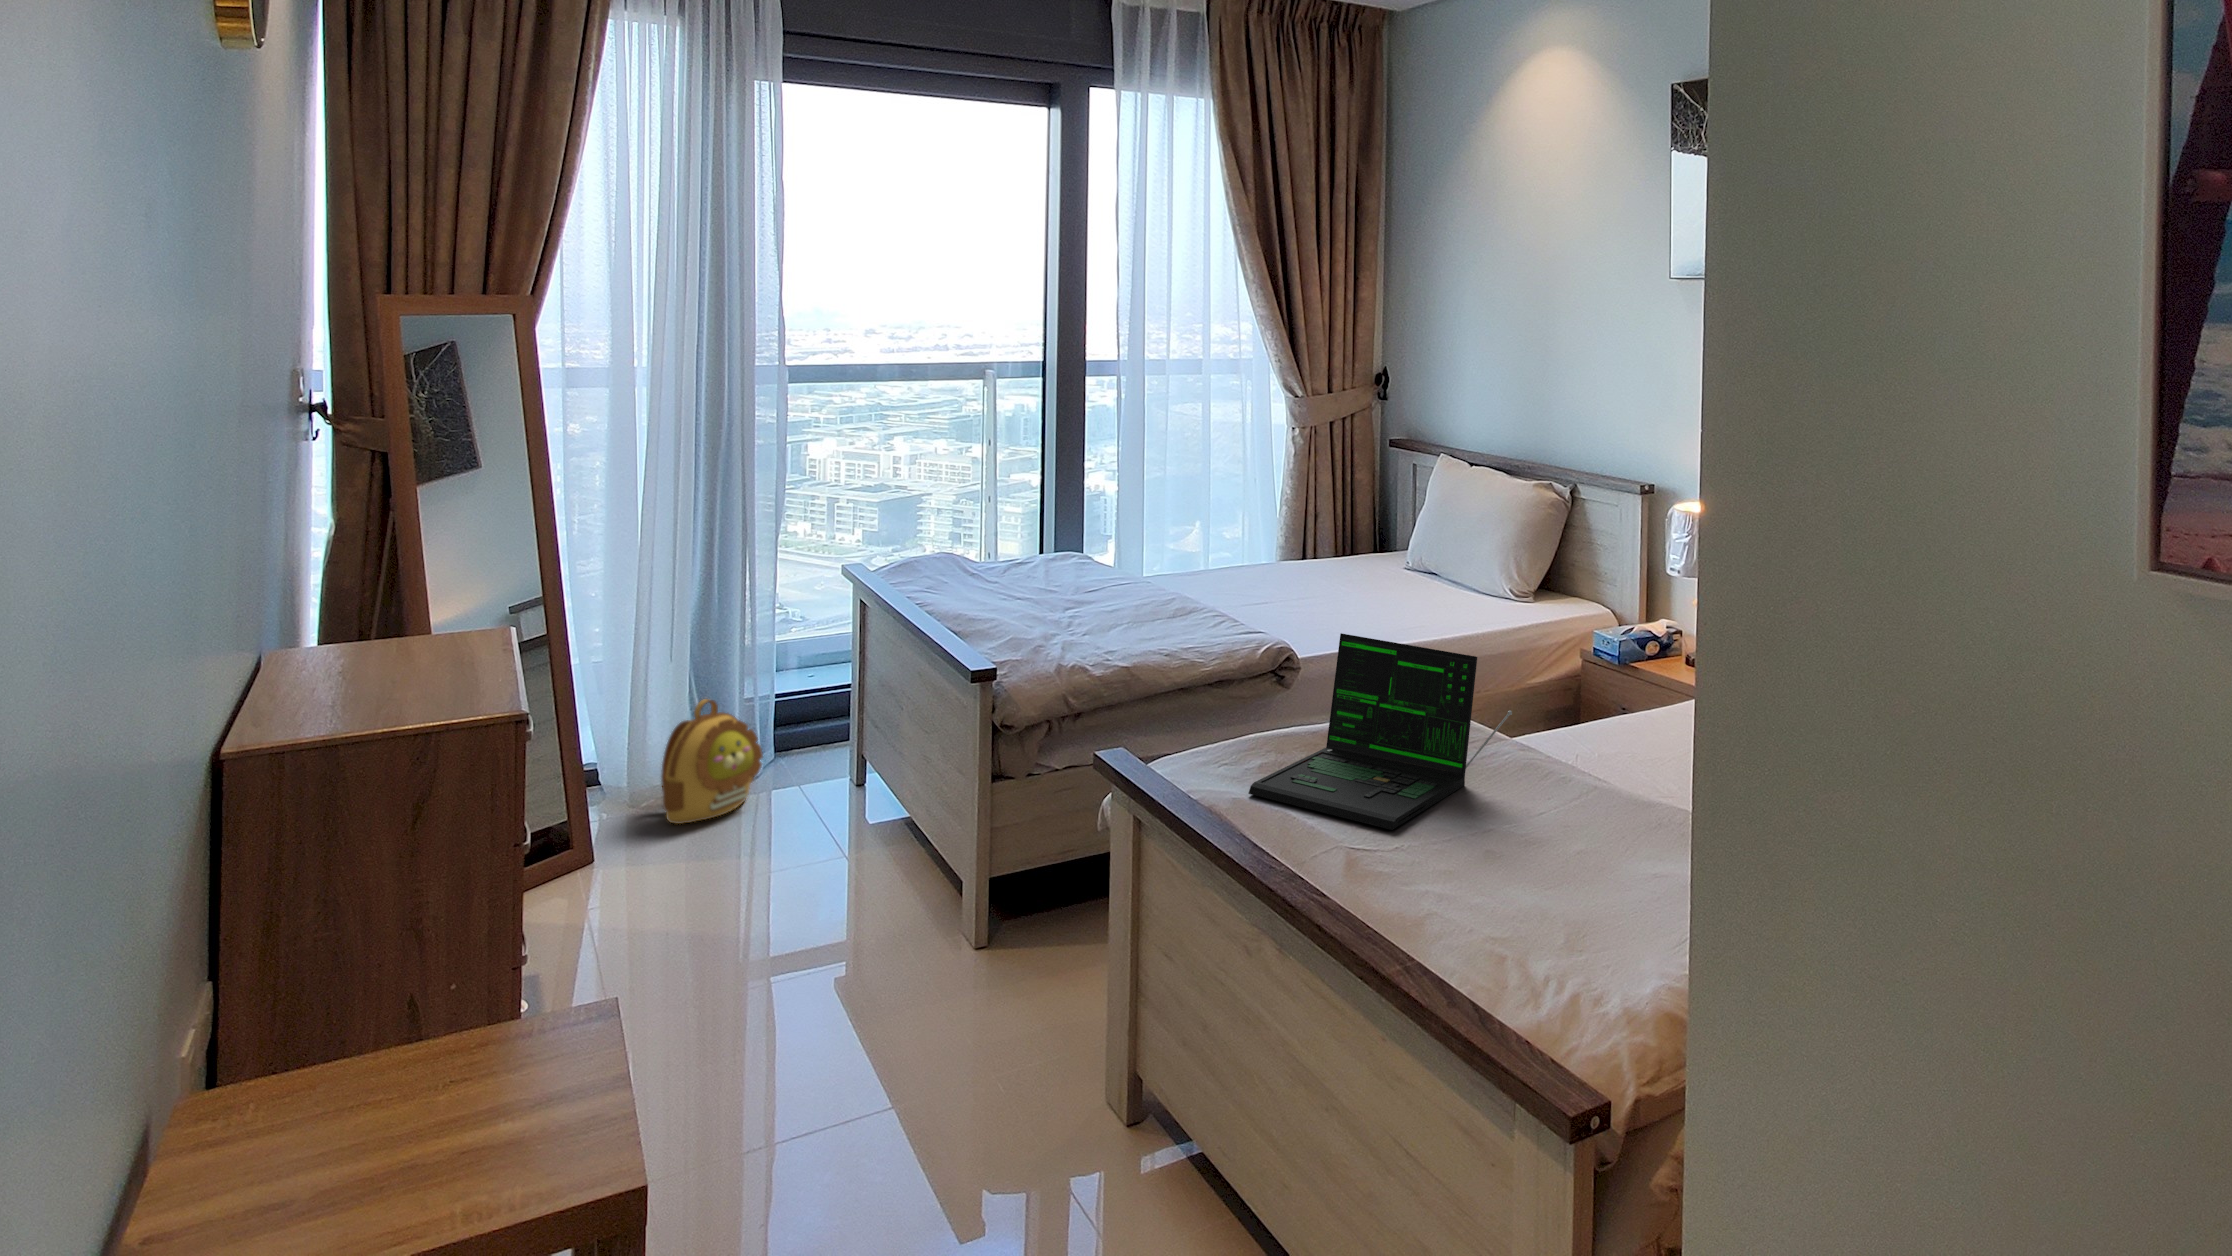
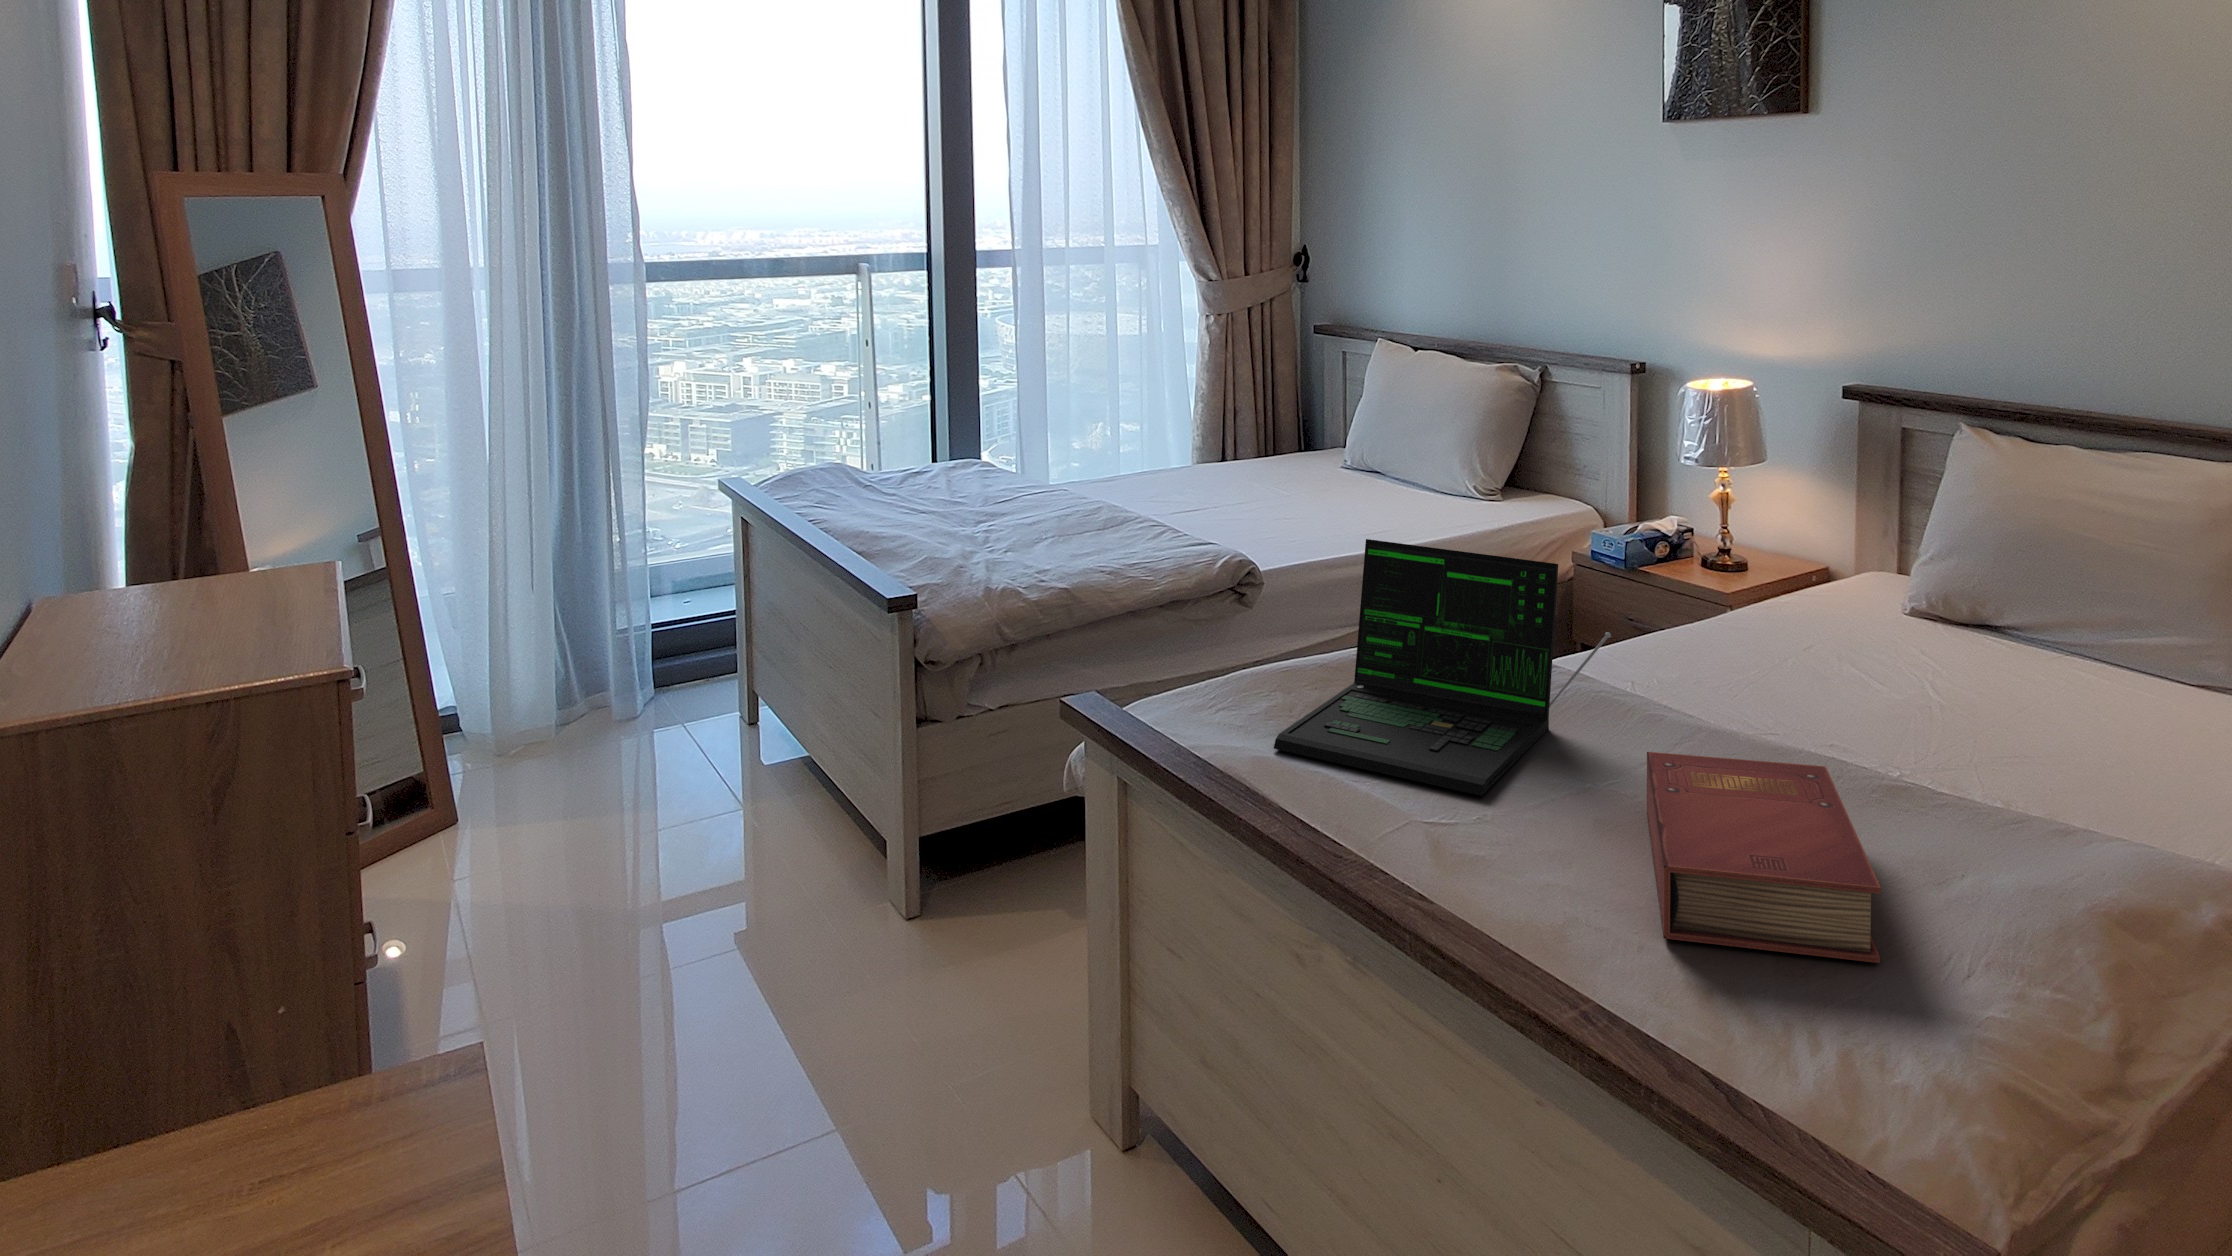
backpack: present [661,699,763,824] -> none [528,633,642,775]
book: none [1479,798,1635,941] -> present [1647,752,1881,963]

